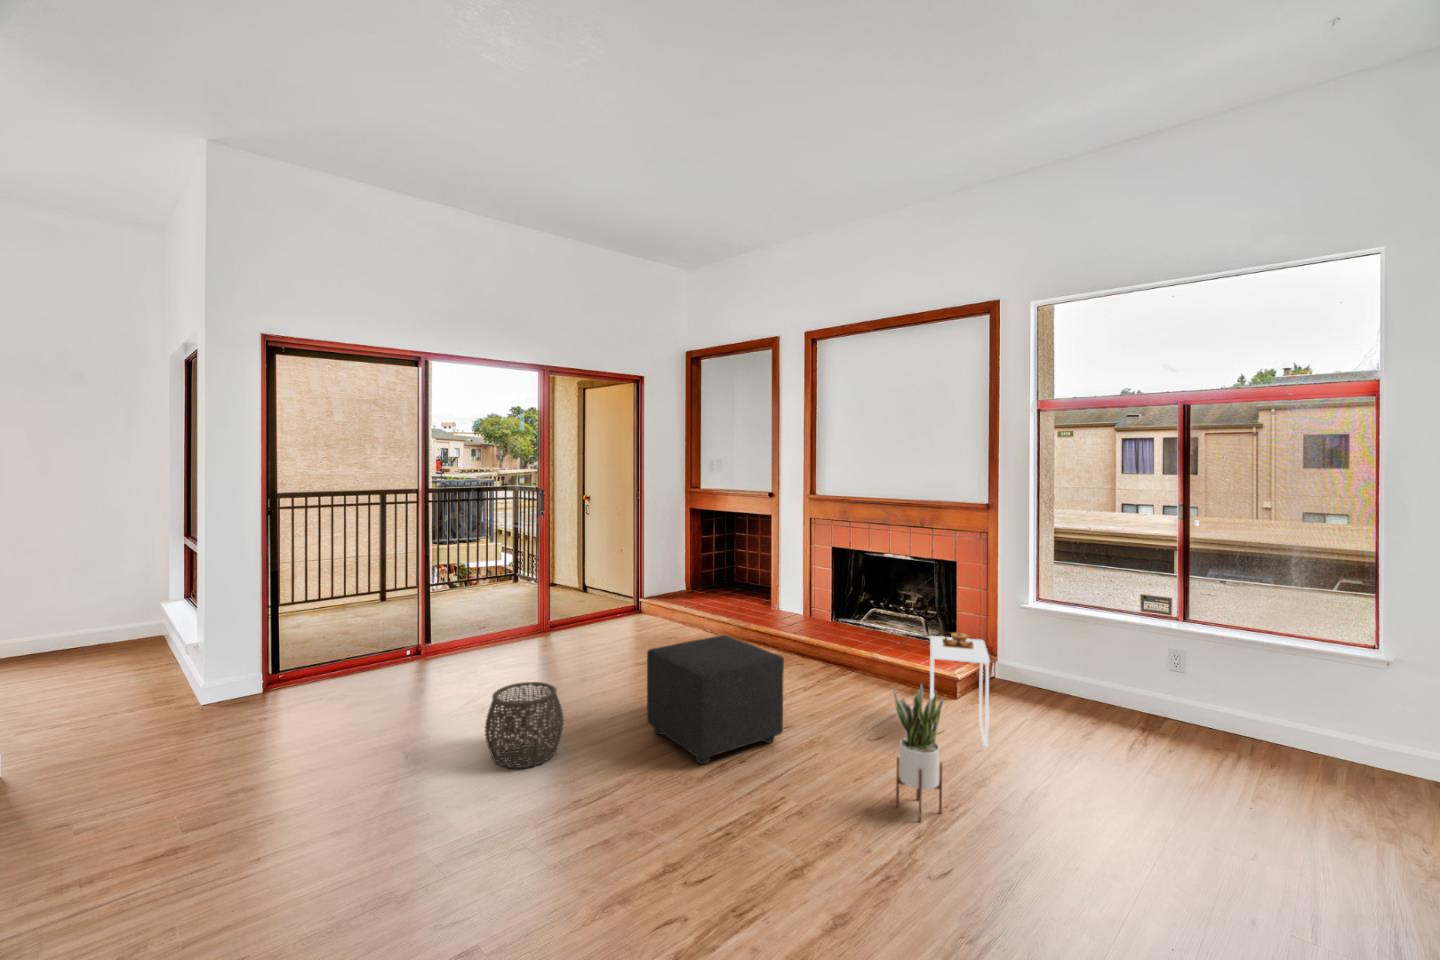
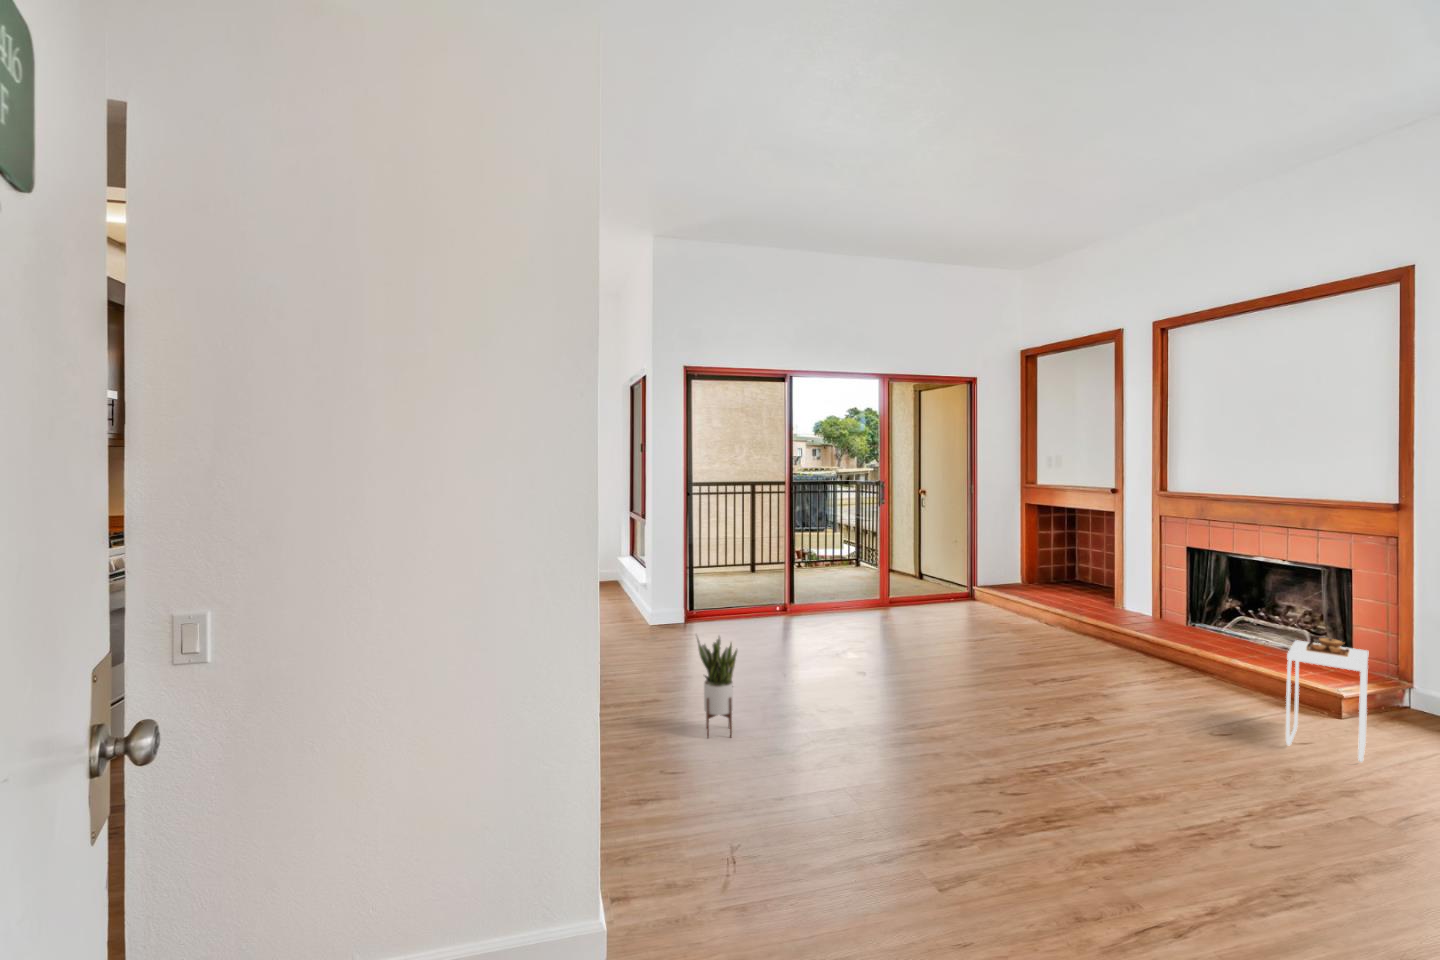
ottoman: present [647,635,784,764] -> none [974,618,1111,723]
woven basket: present [485,682,564,768] -> none [840,636,902,701]
potted plant: present [892,685,943,821] -> present [696,636,737,737]

